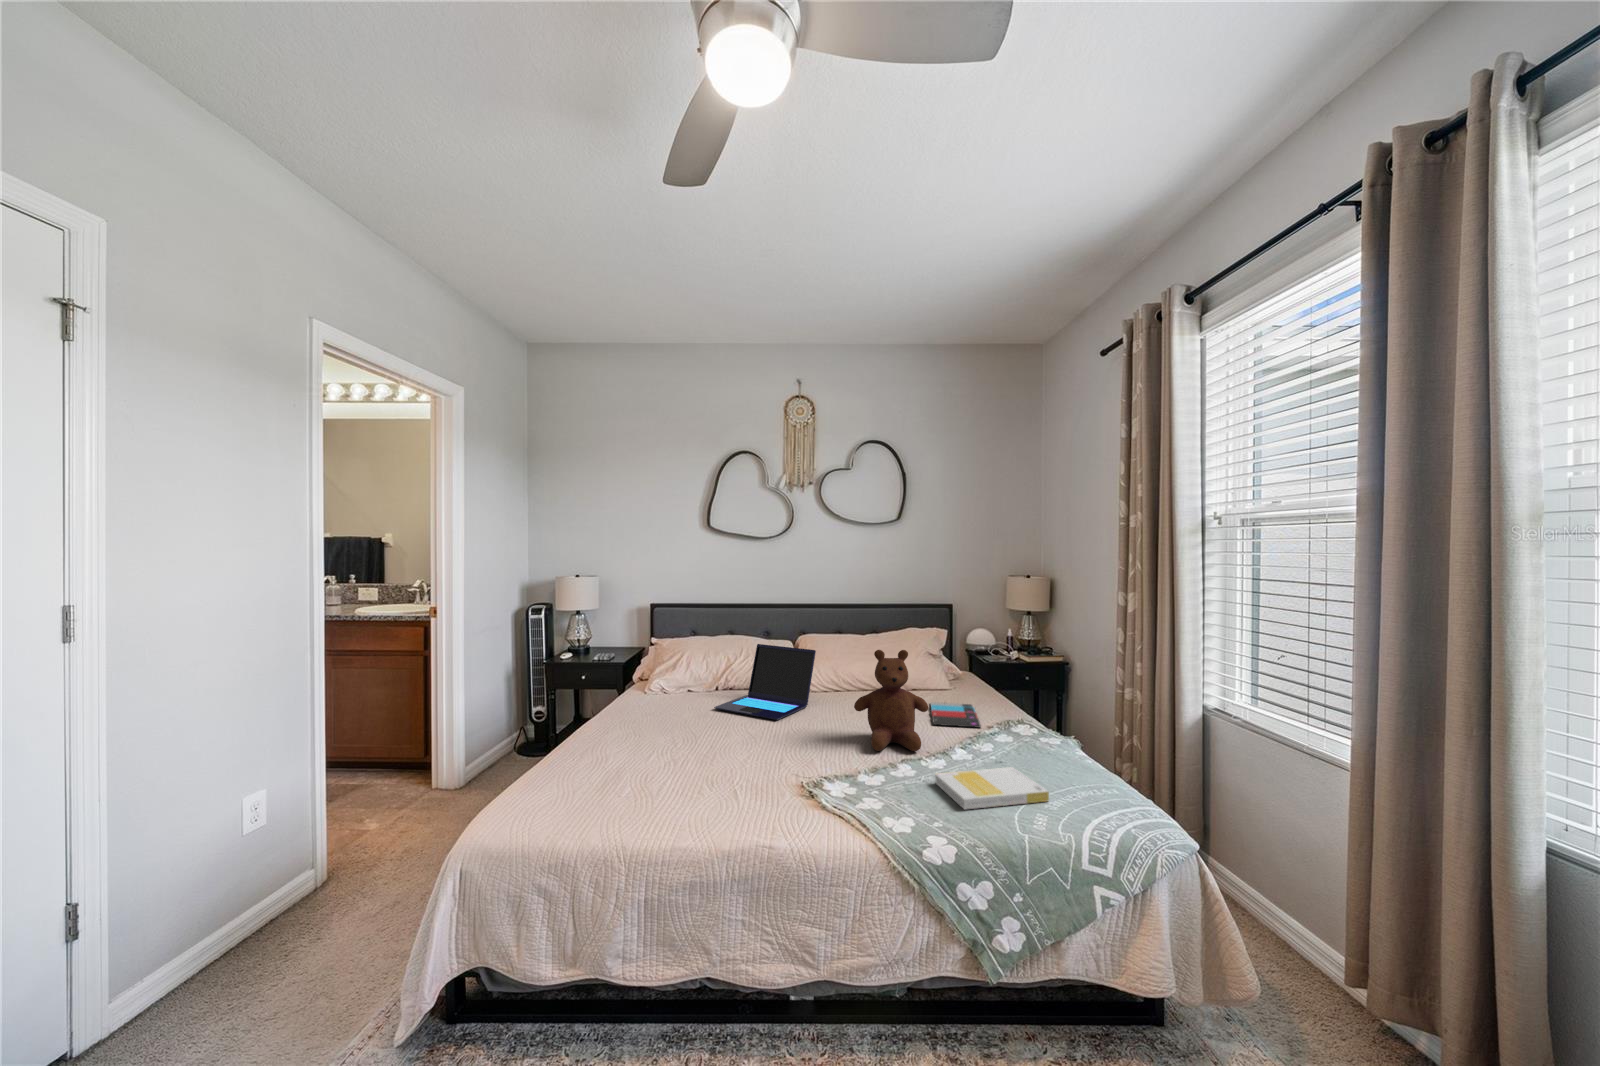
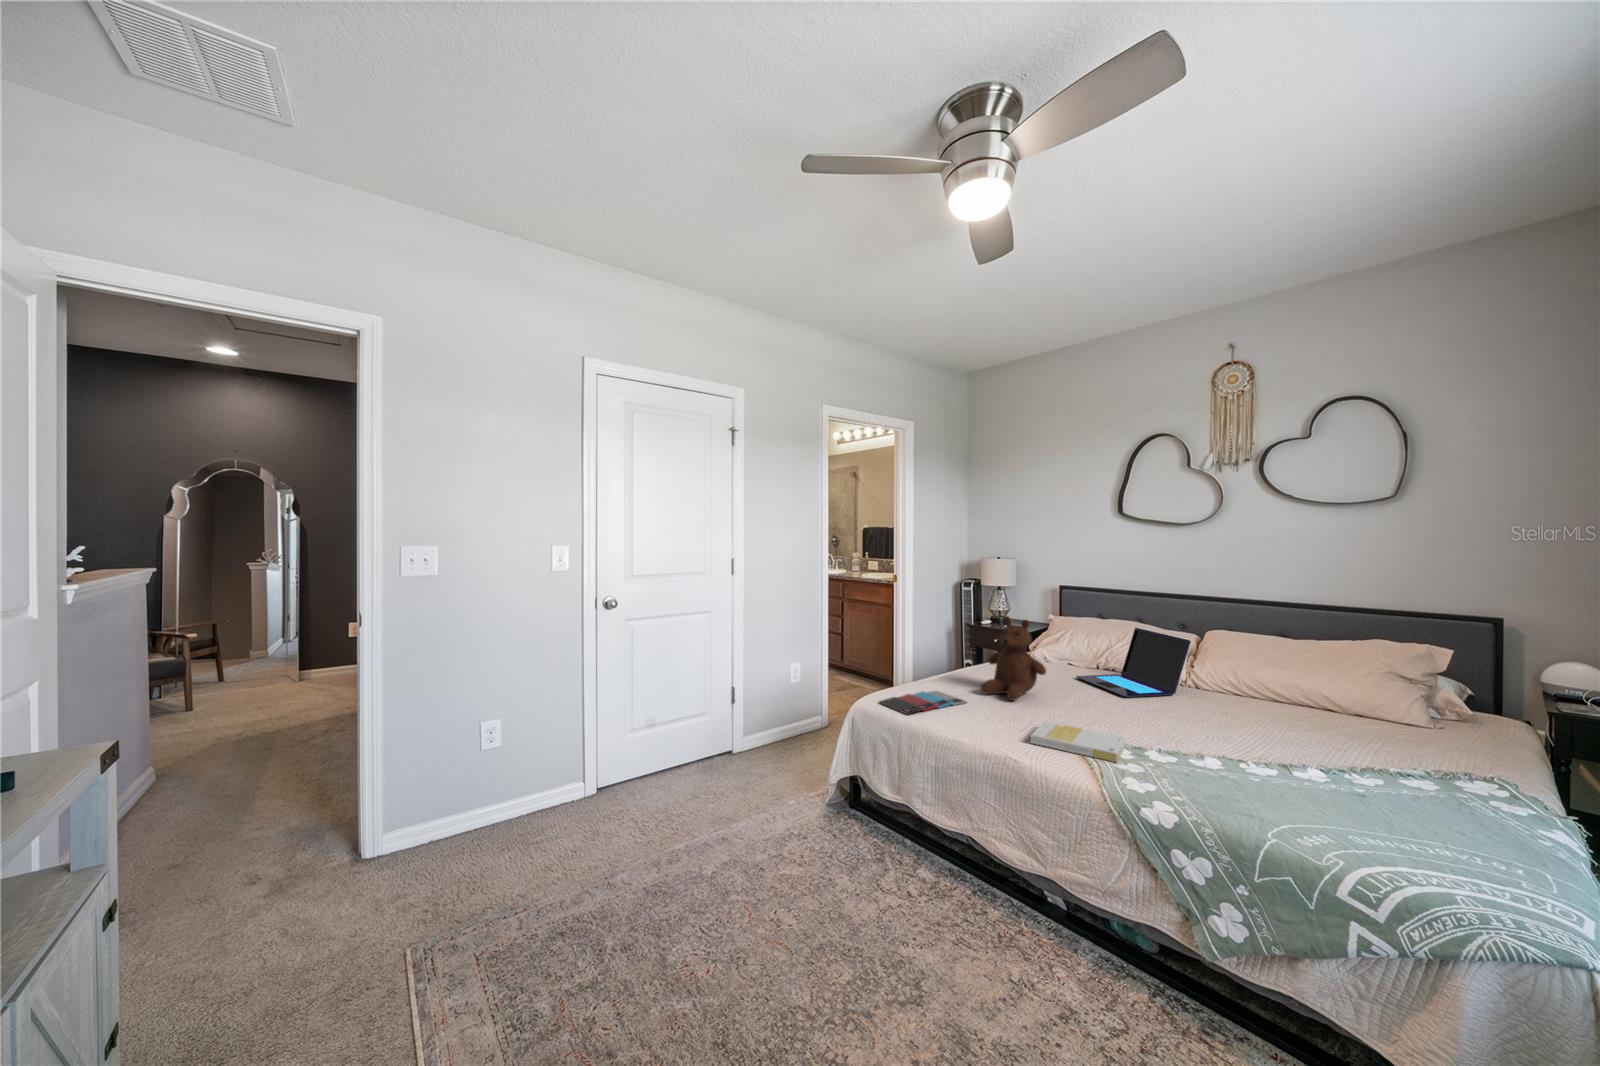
teddy bear: present [854,650,928,751] -> present [981,617,1046,701]
smartphone: present [930,702,981,728] -> present [880,691,966,715]
book: present [935,767,1049,809] -> present [1031,721,1126,762]

